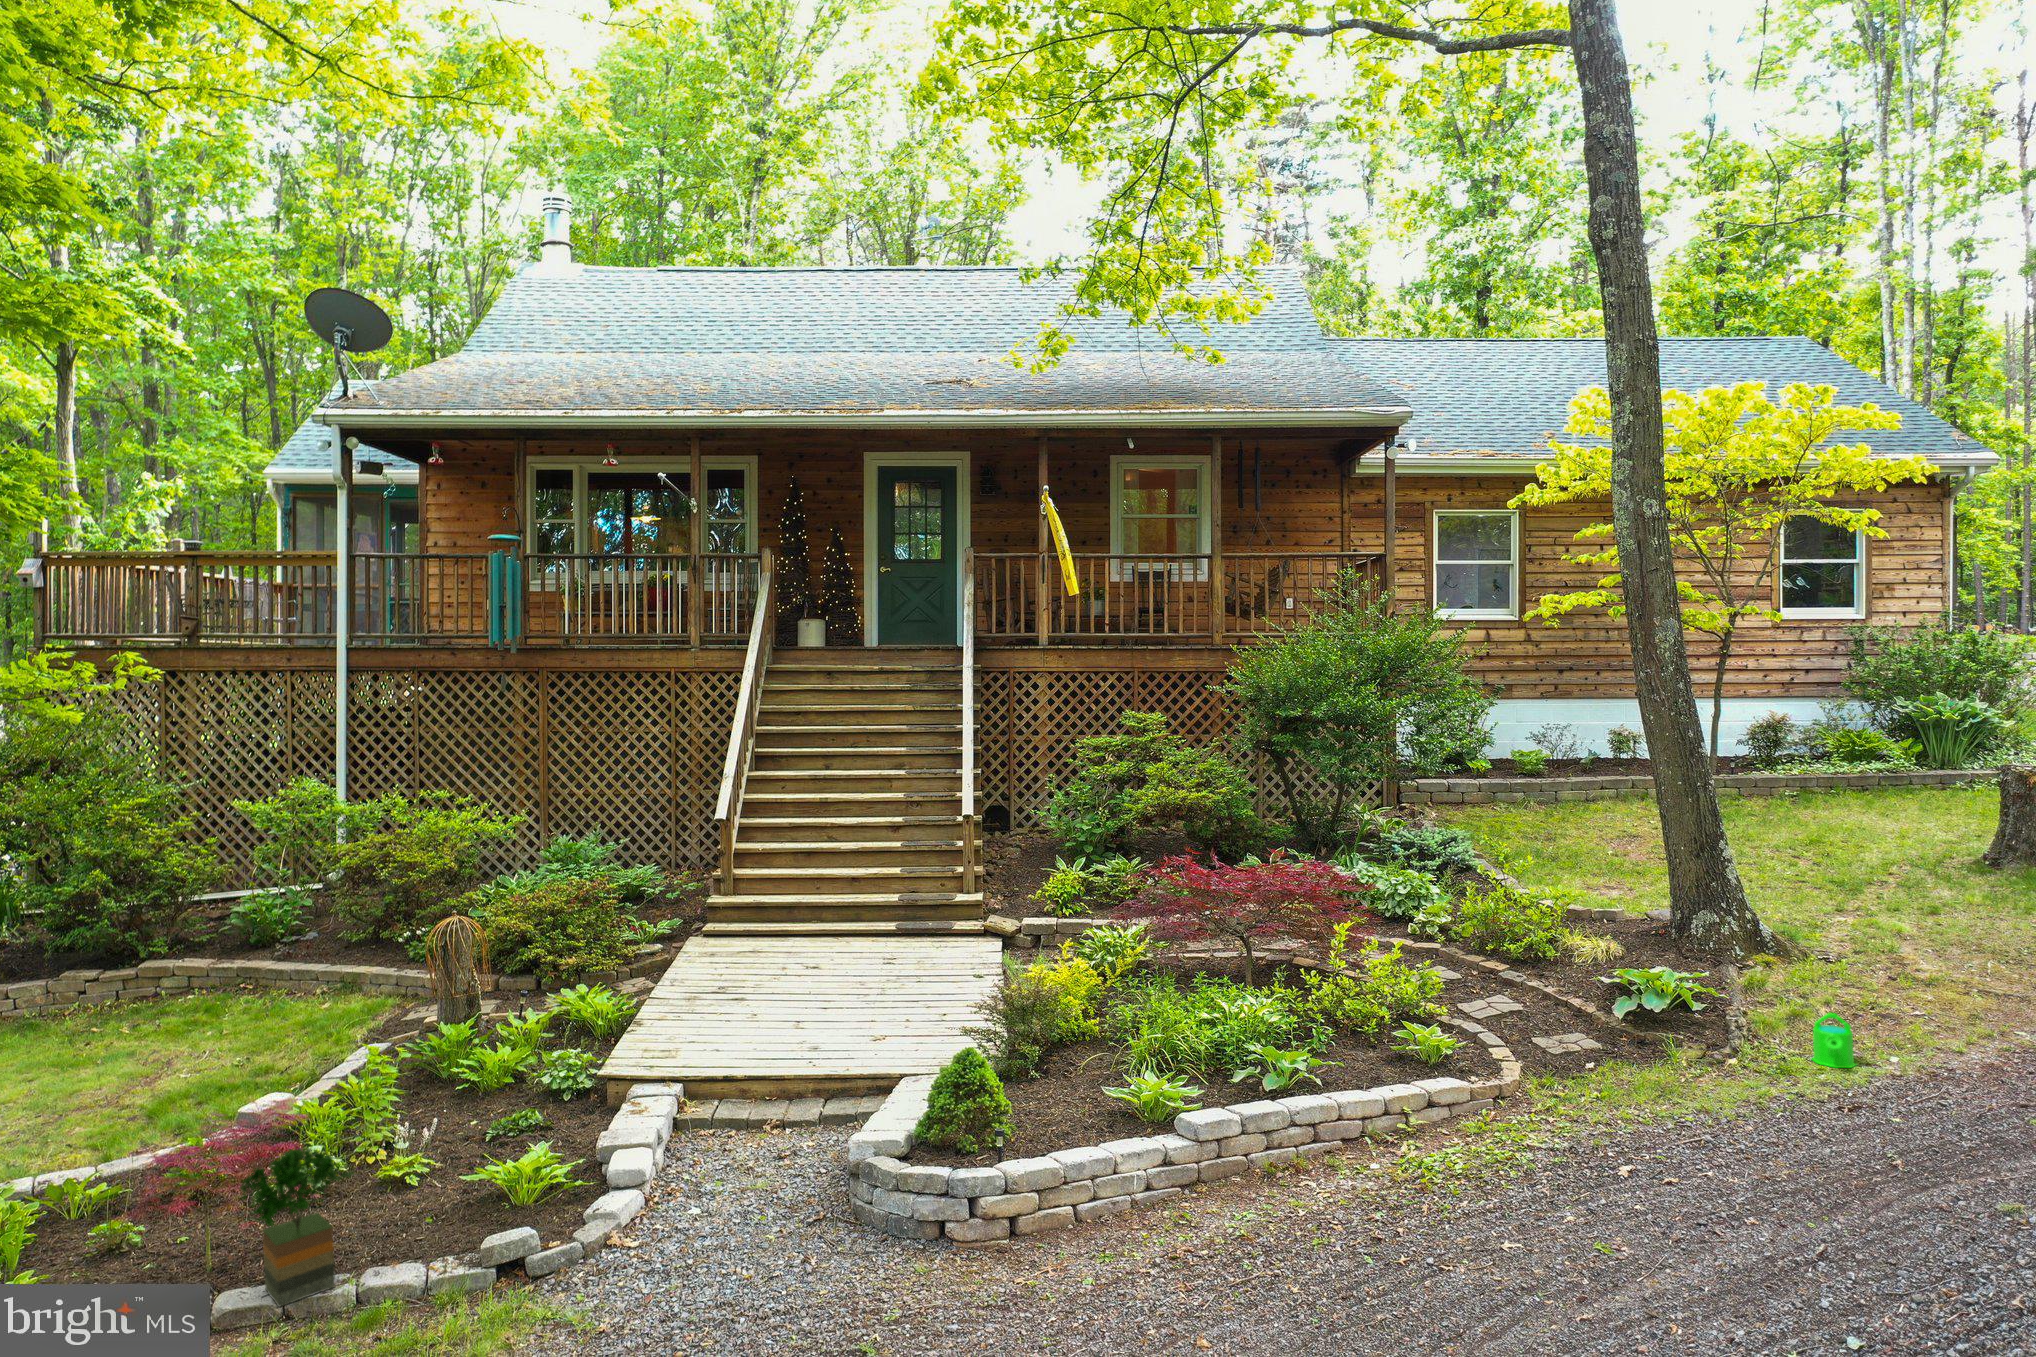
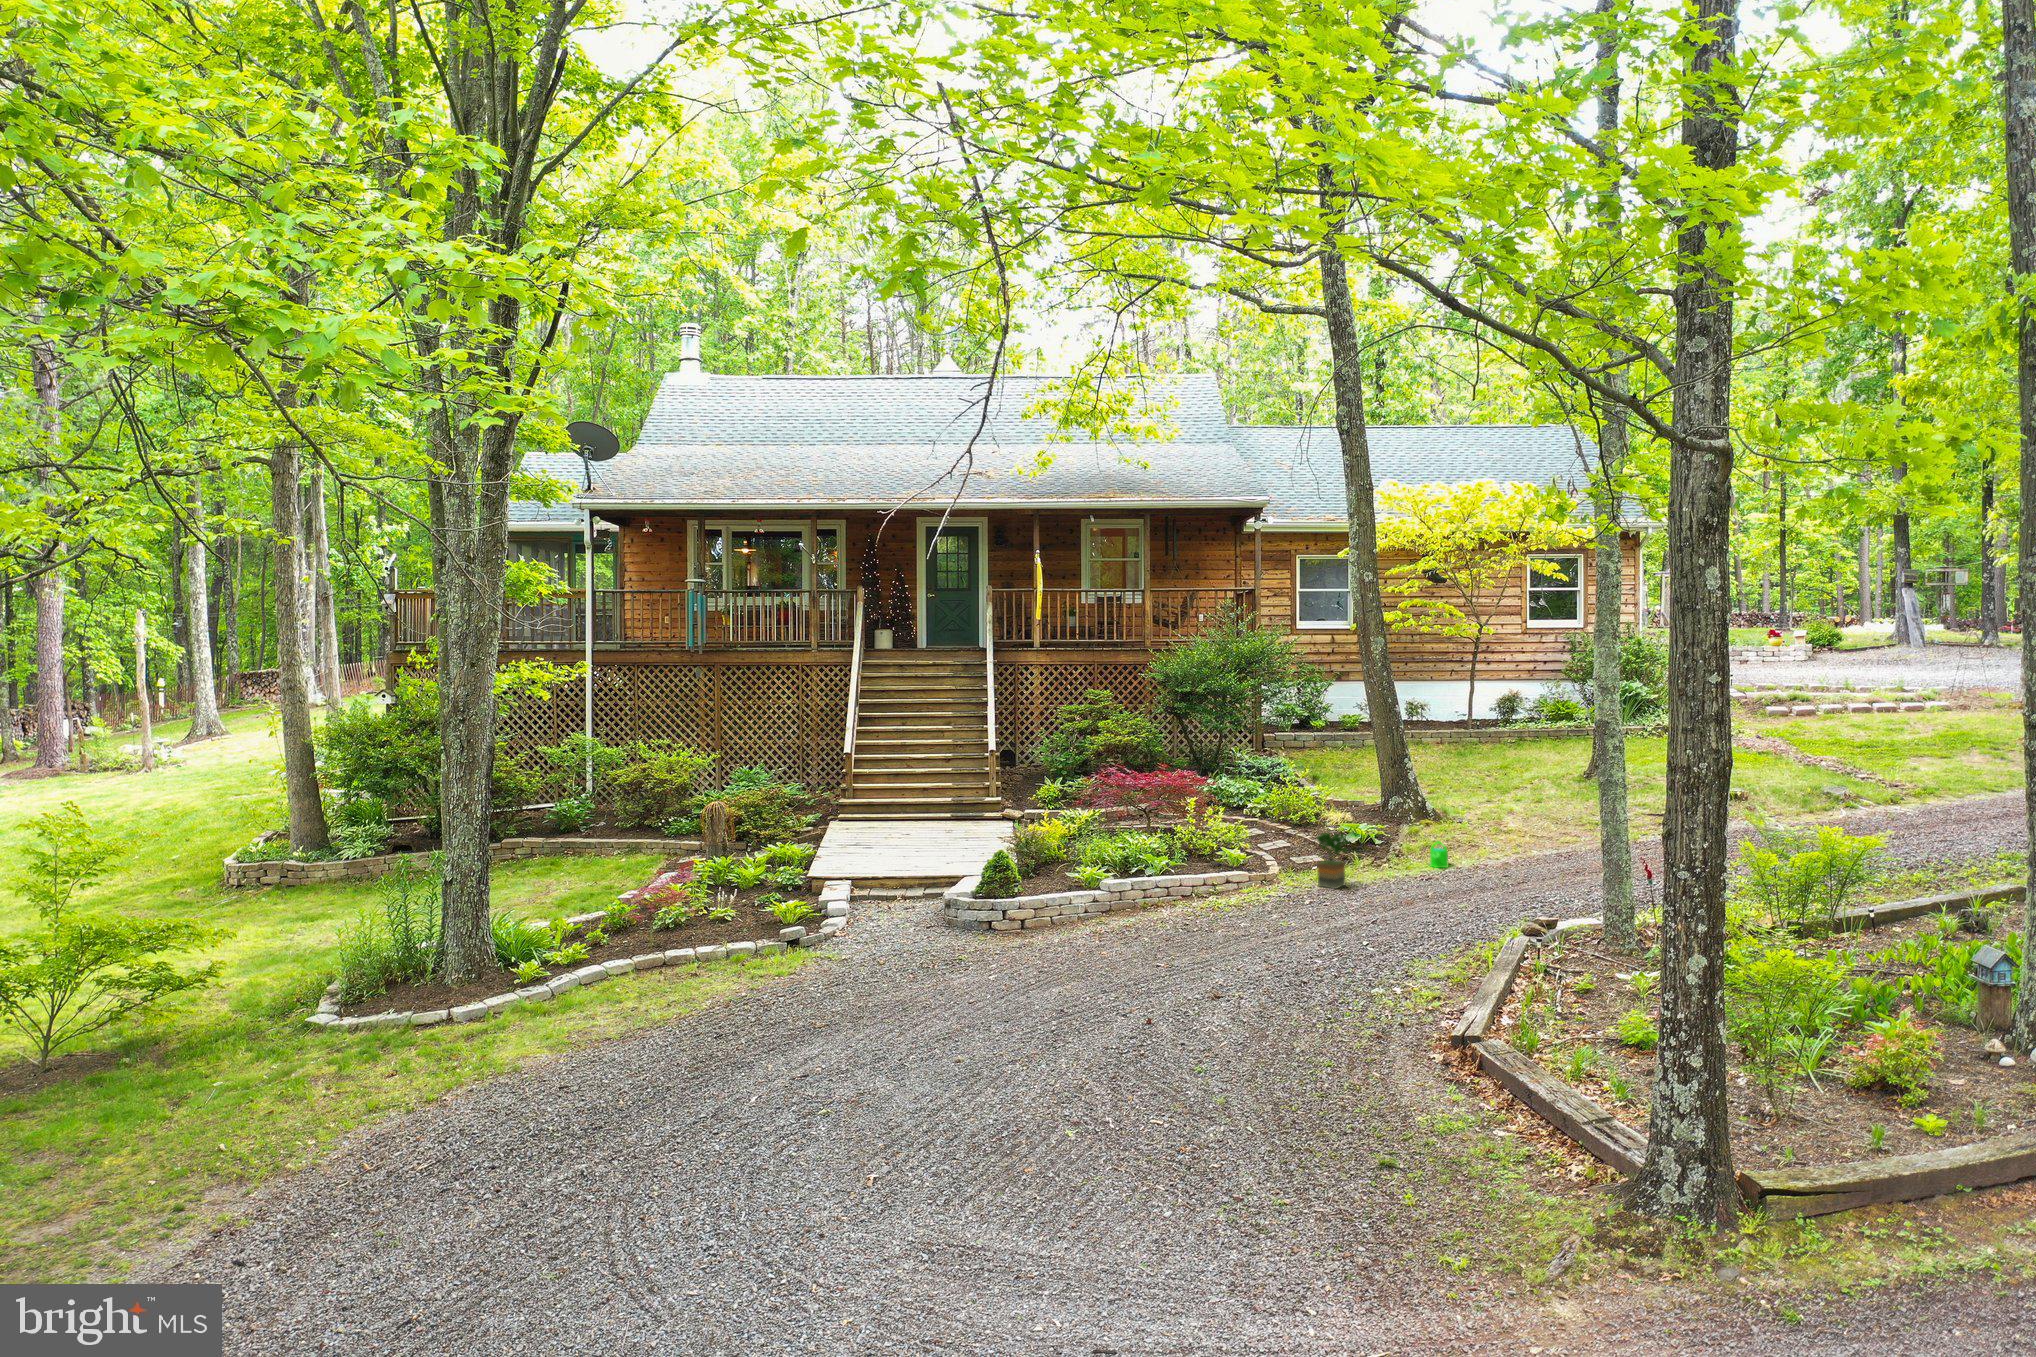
potted tree: present [238,1147,354,1307] -> present [1317,833,1350,889]

